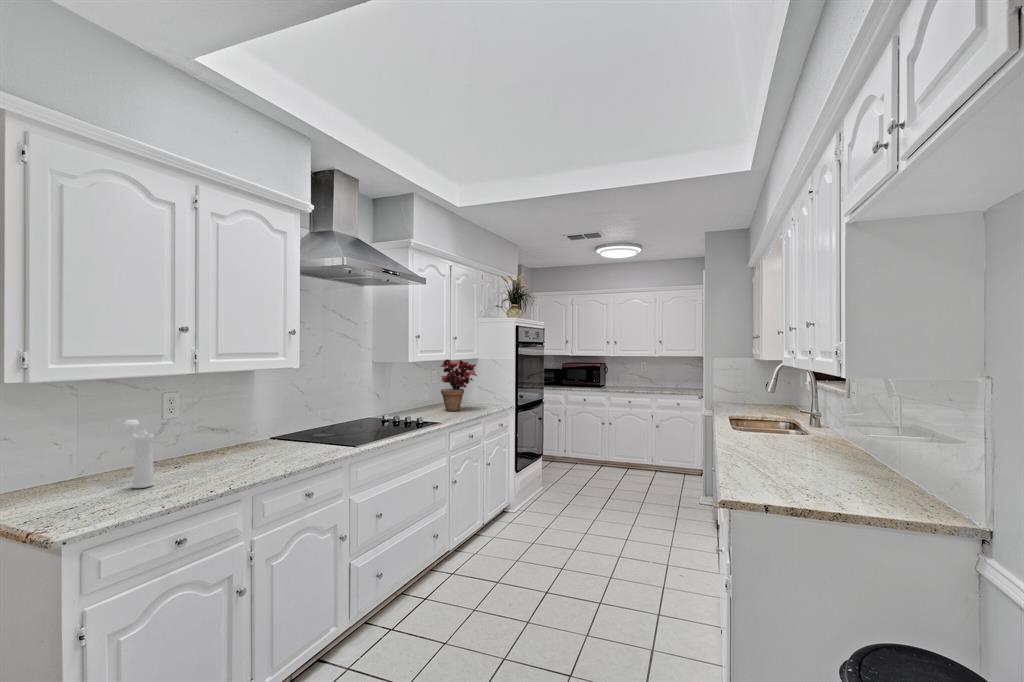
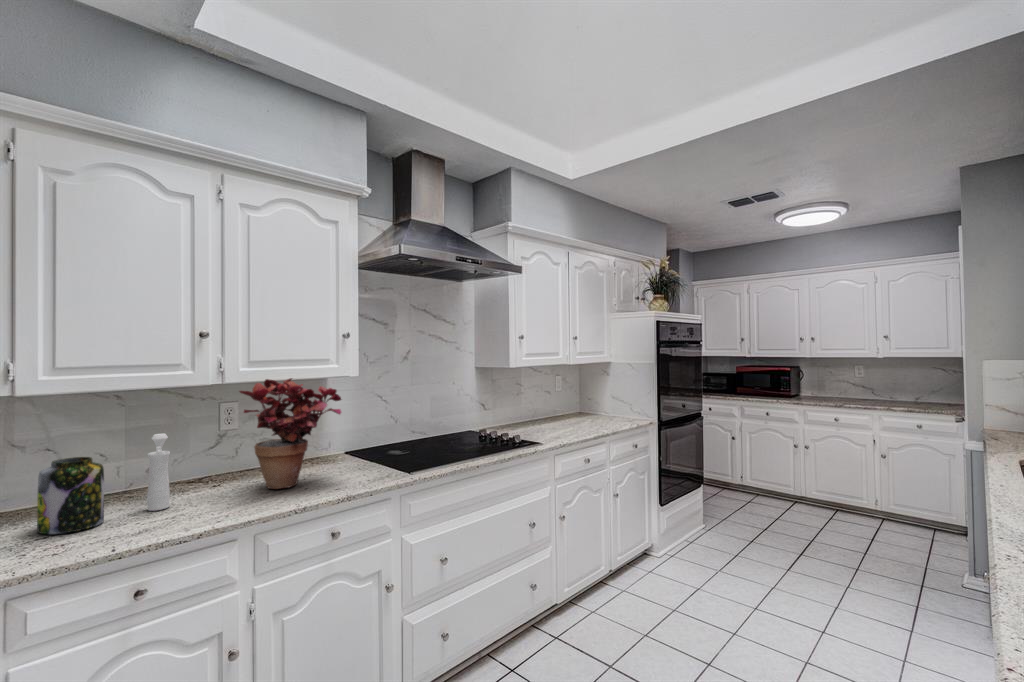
potted plant: present [441,359,477,411] -> present [240,378,341,489]
jar: none [37,440,103,512] -> present [37,457,104,534]

